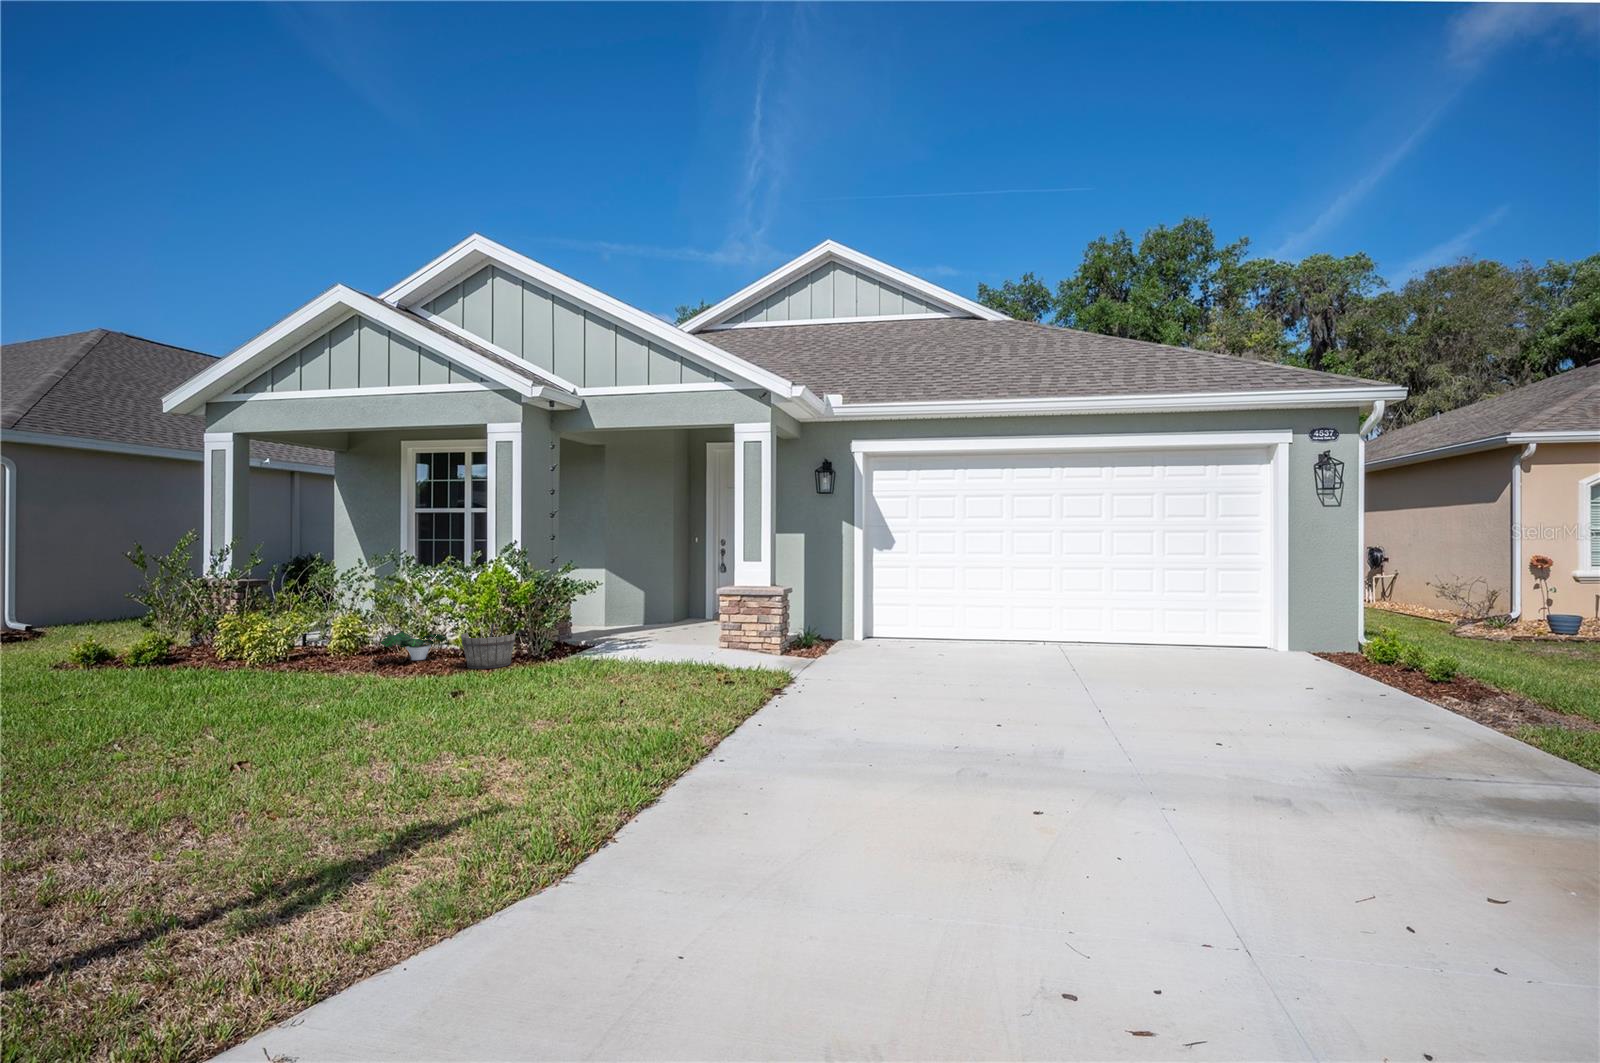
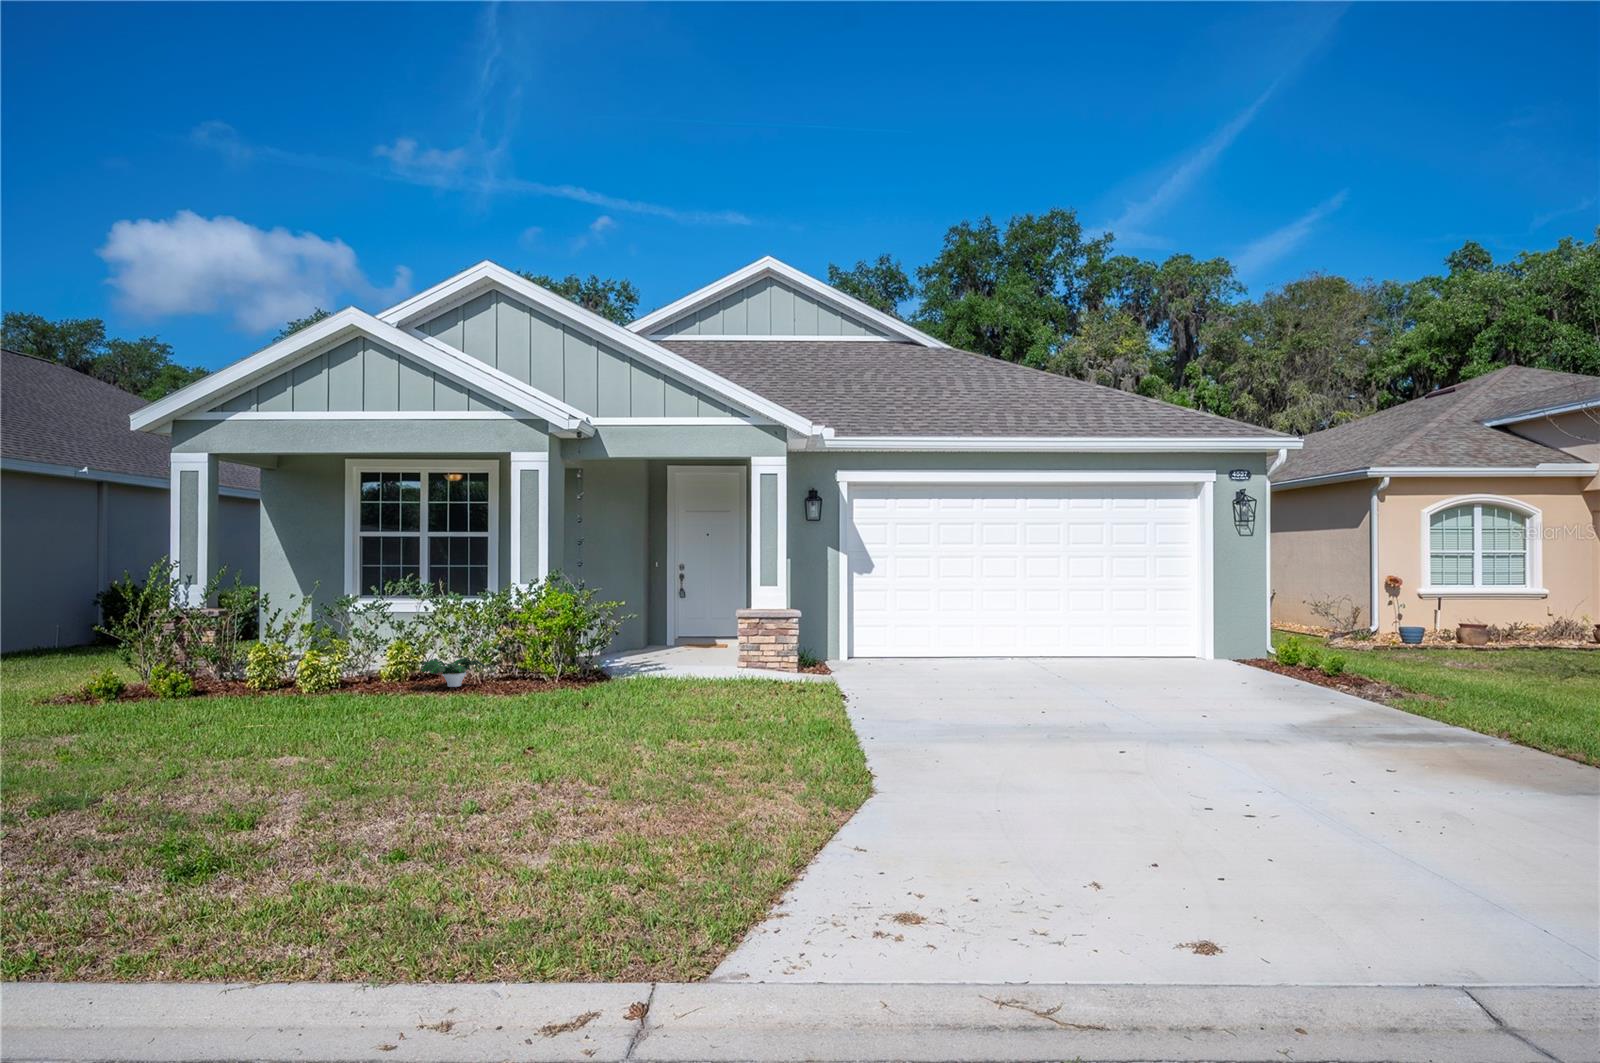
wooden bucket: present [461,624,516,669] -> none [510,646,562,692]

